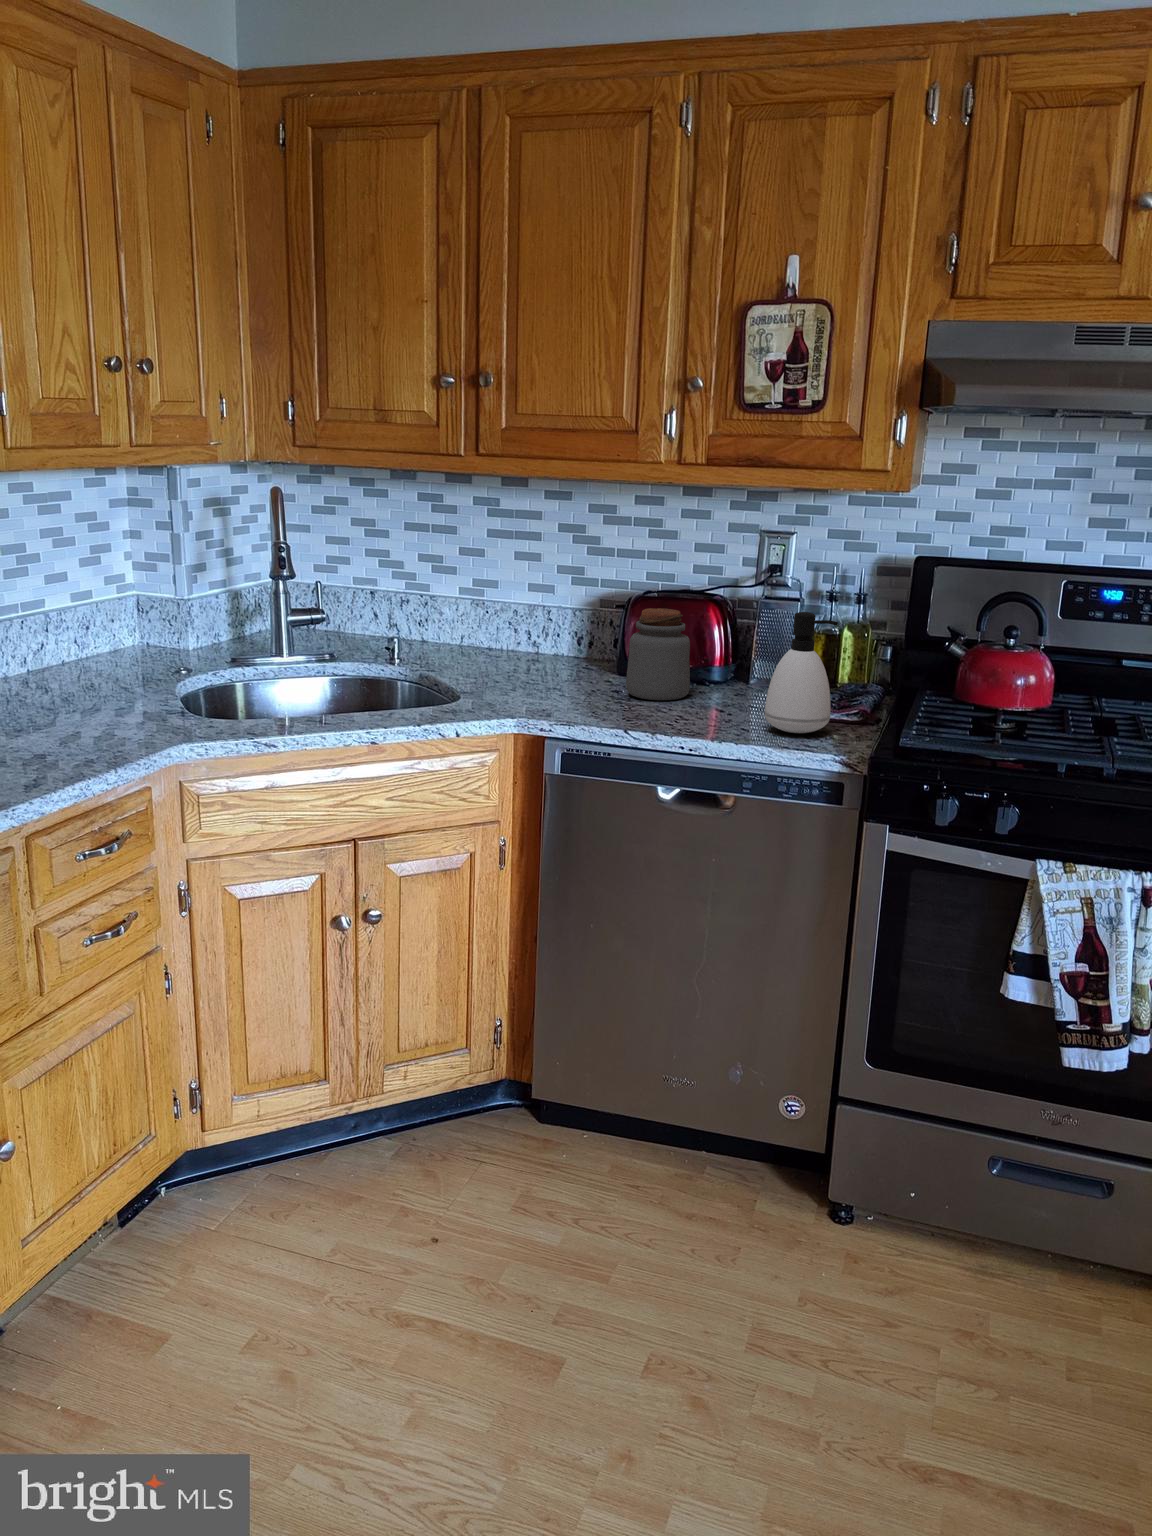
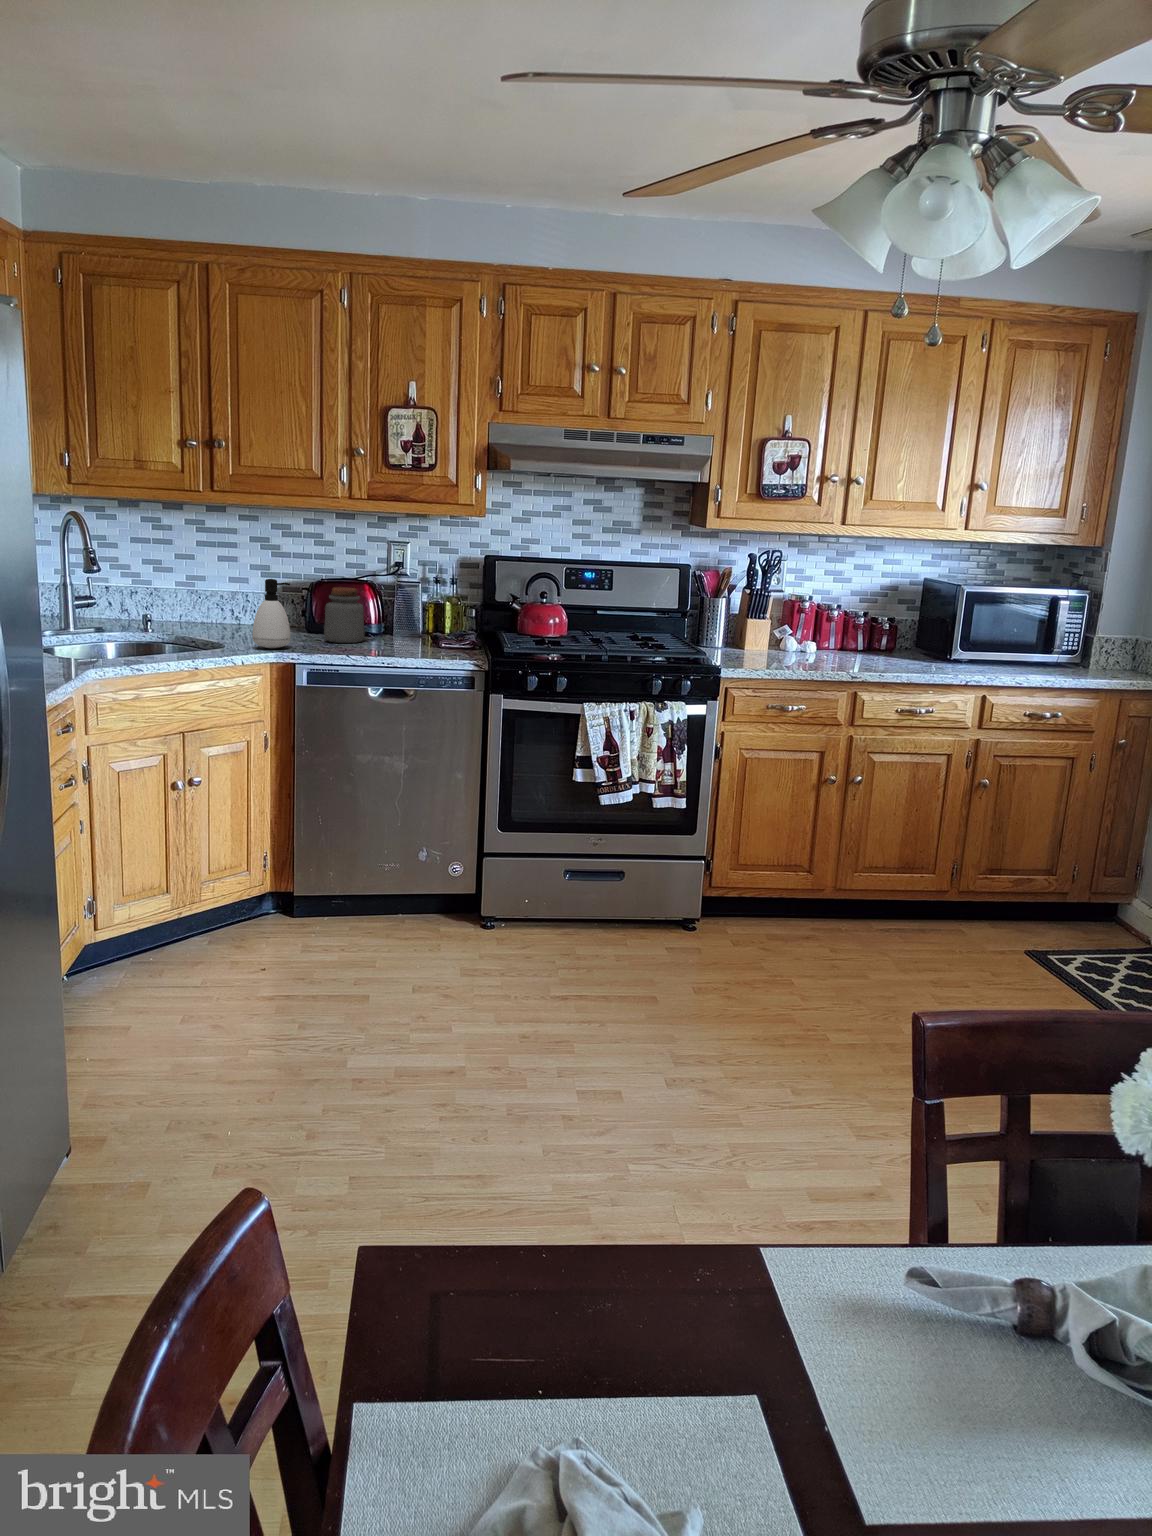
soap dispenser: present [765,612,838,733] -> present [253,579,290,648]

